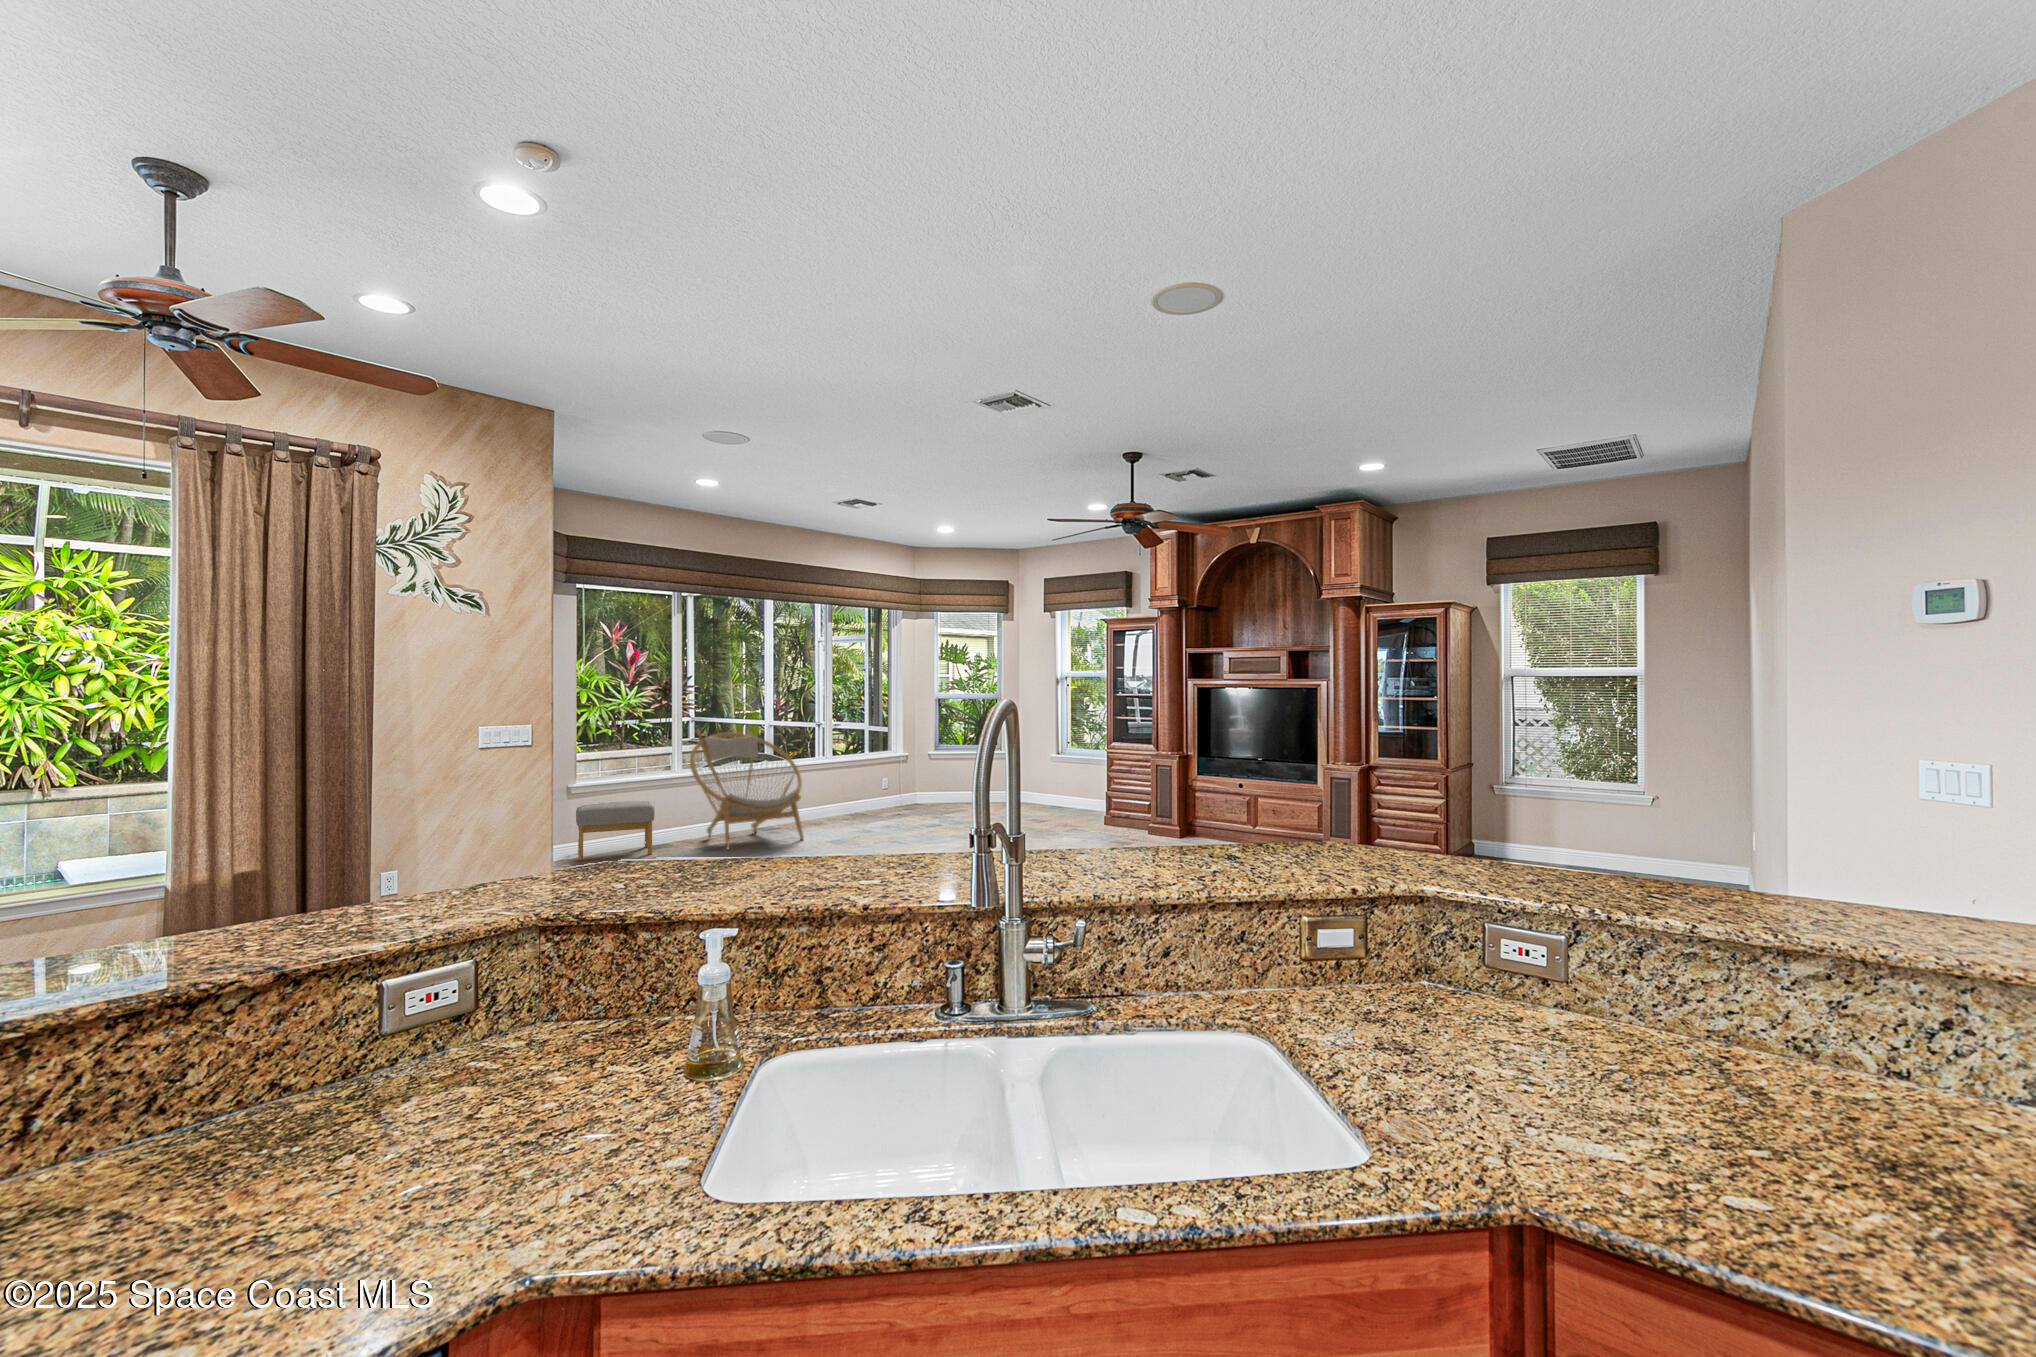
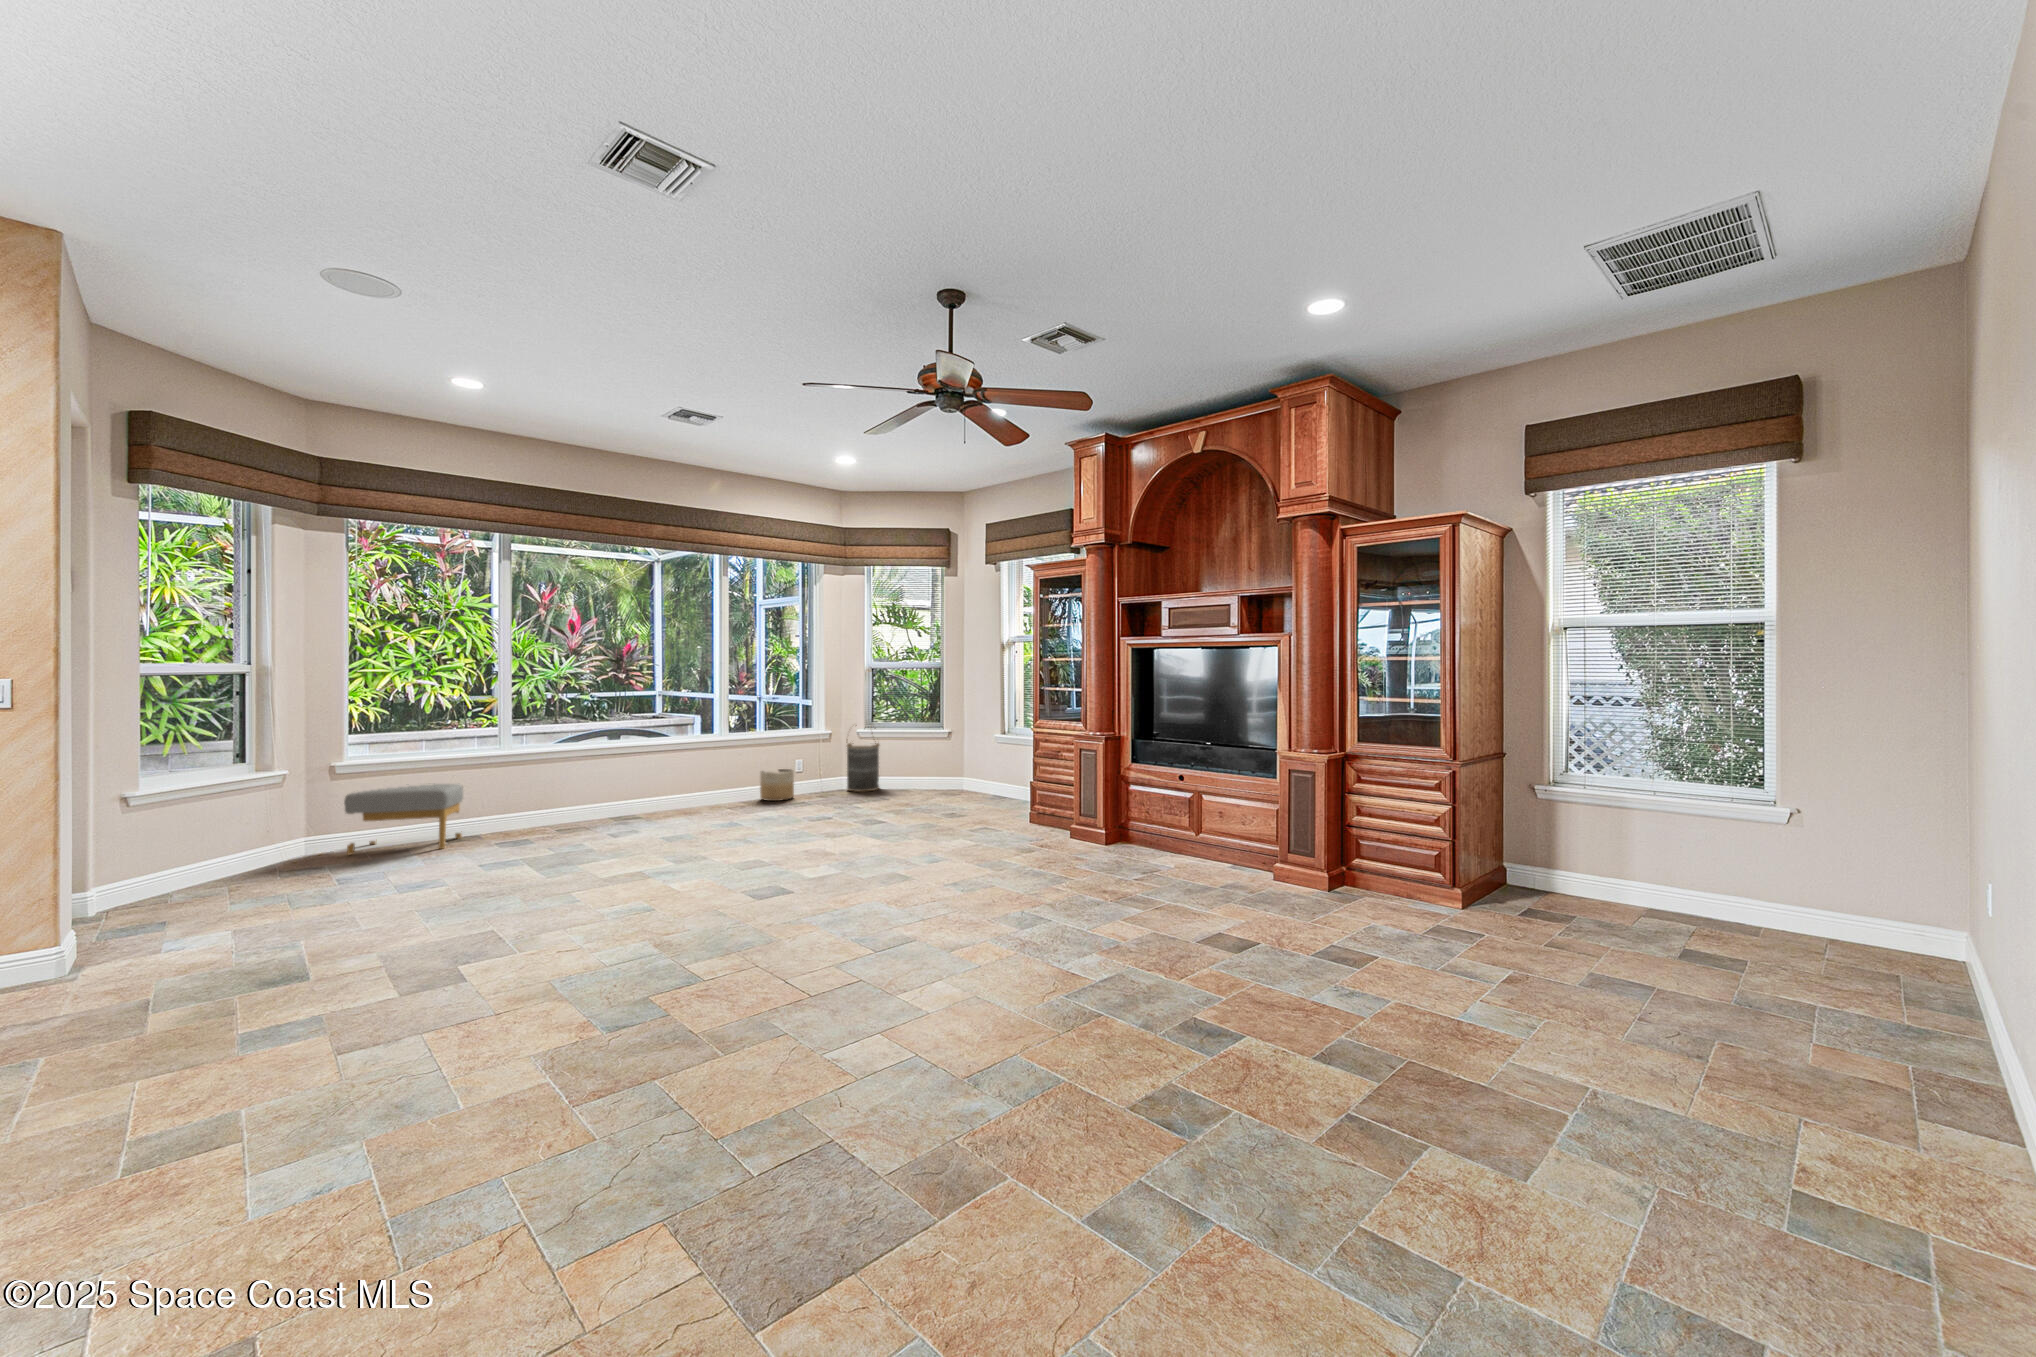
armchair: present [690,727,804,849] -> none [506,697,656,845]
basket: none [920,748,949,807] -> present [847,725,879,792]
planter: none [856,788,884,815] -> present [760,769,794,801]

